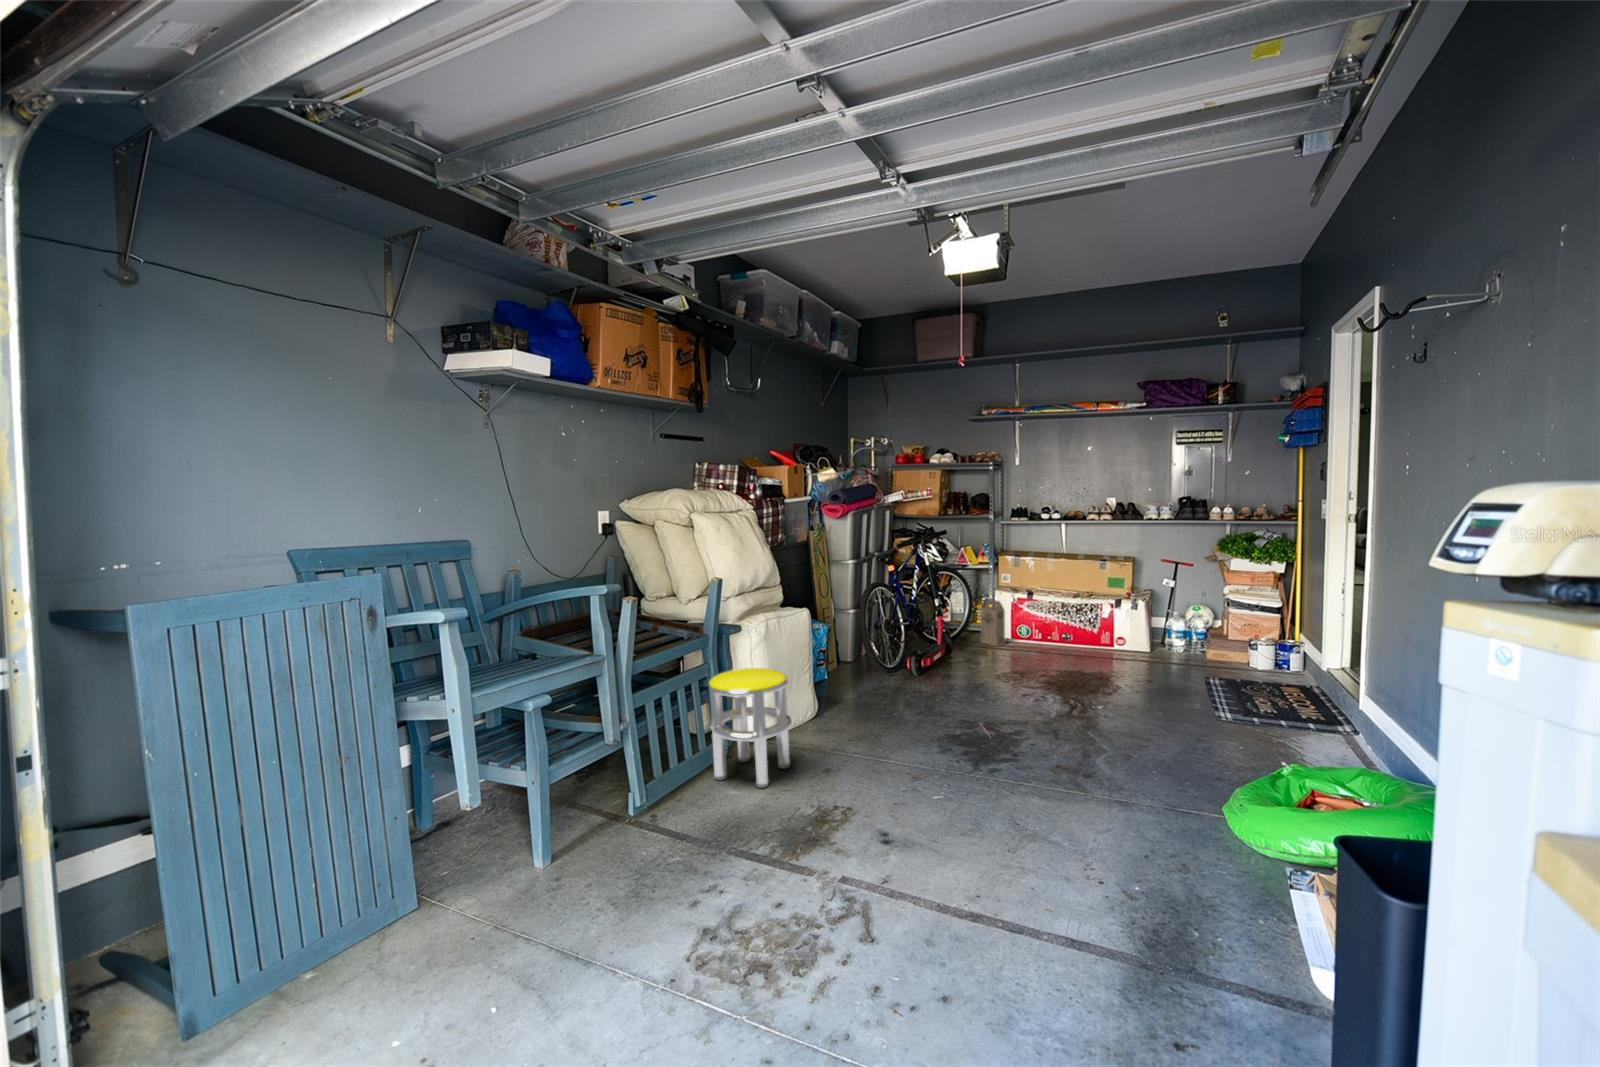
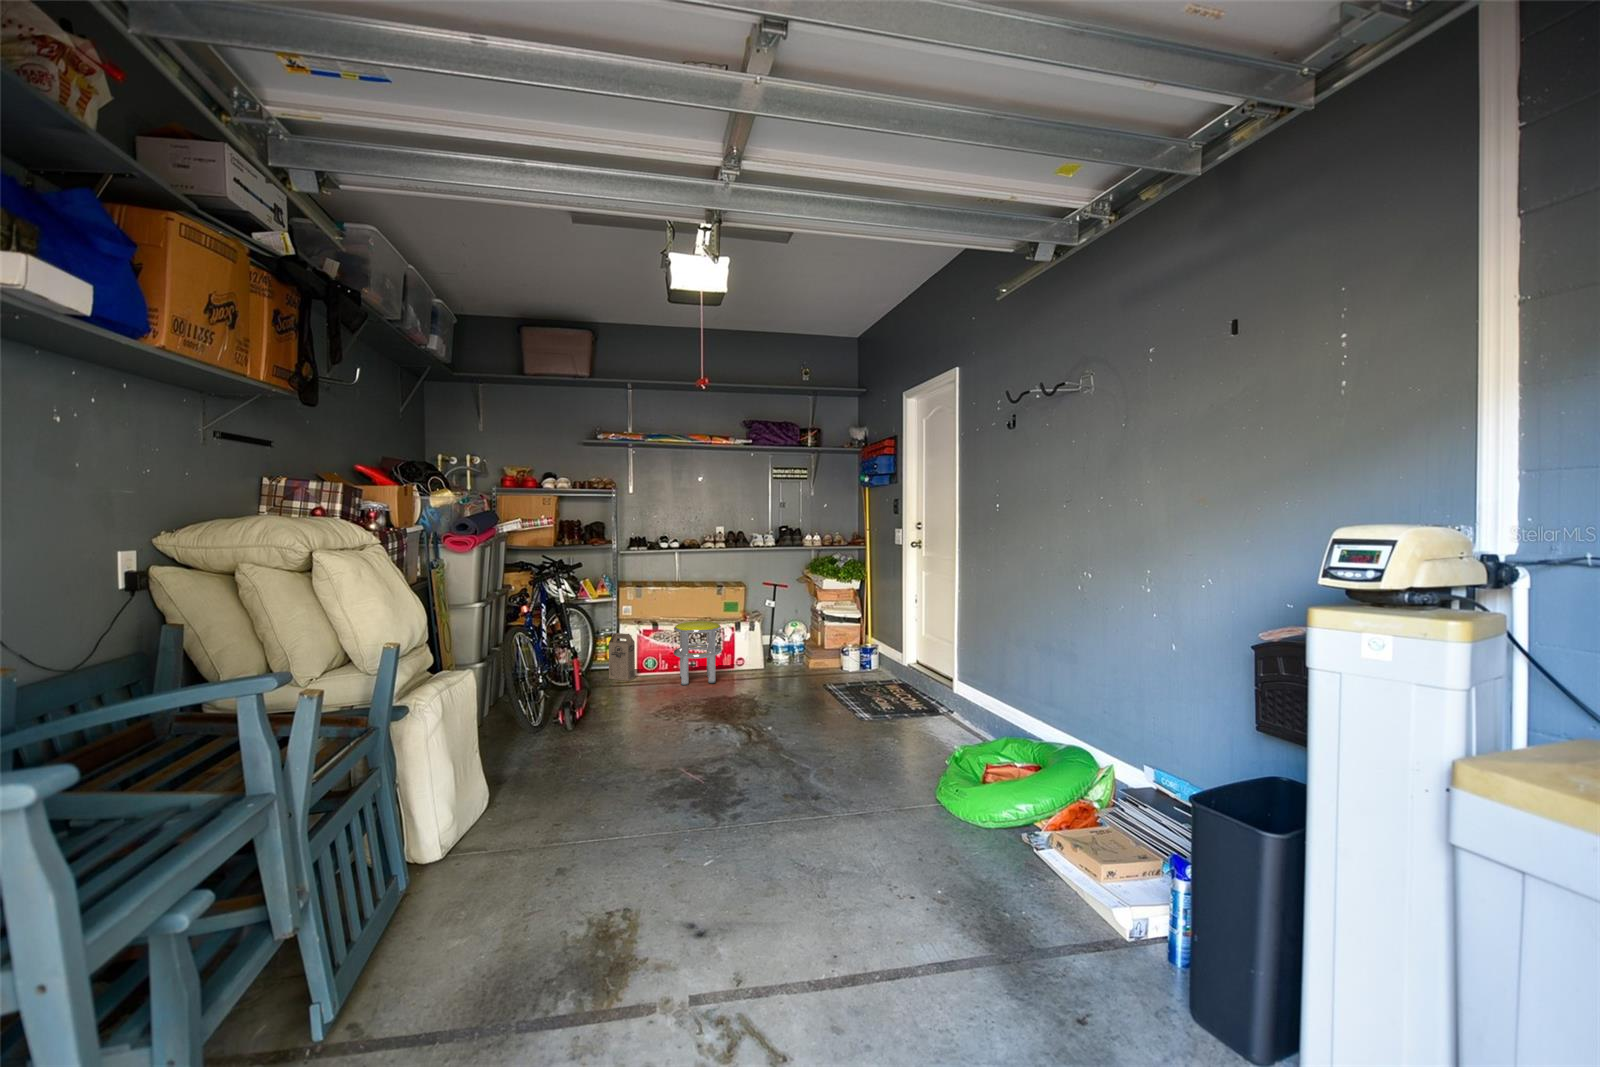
stool: present [709,668,792,788] -> present [674,621,722,685]

